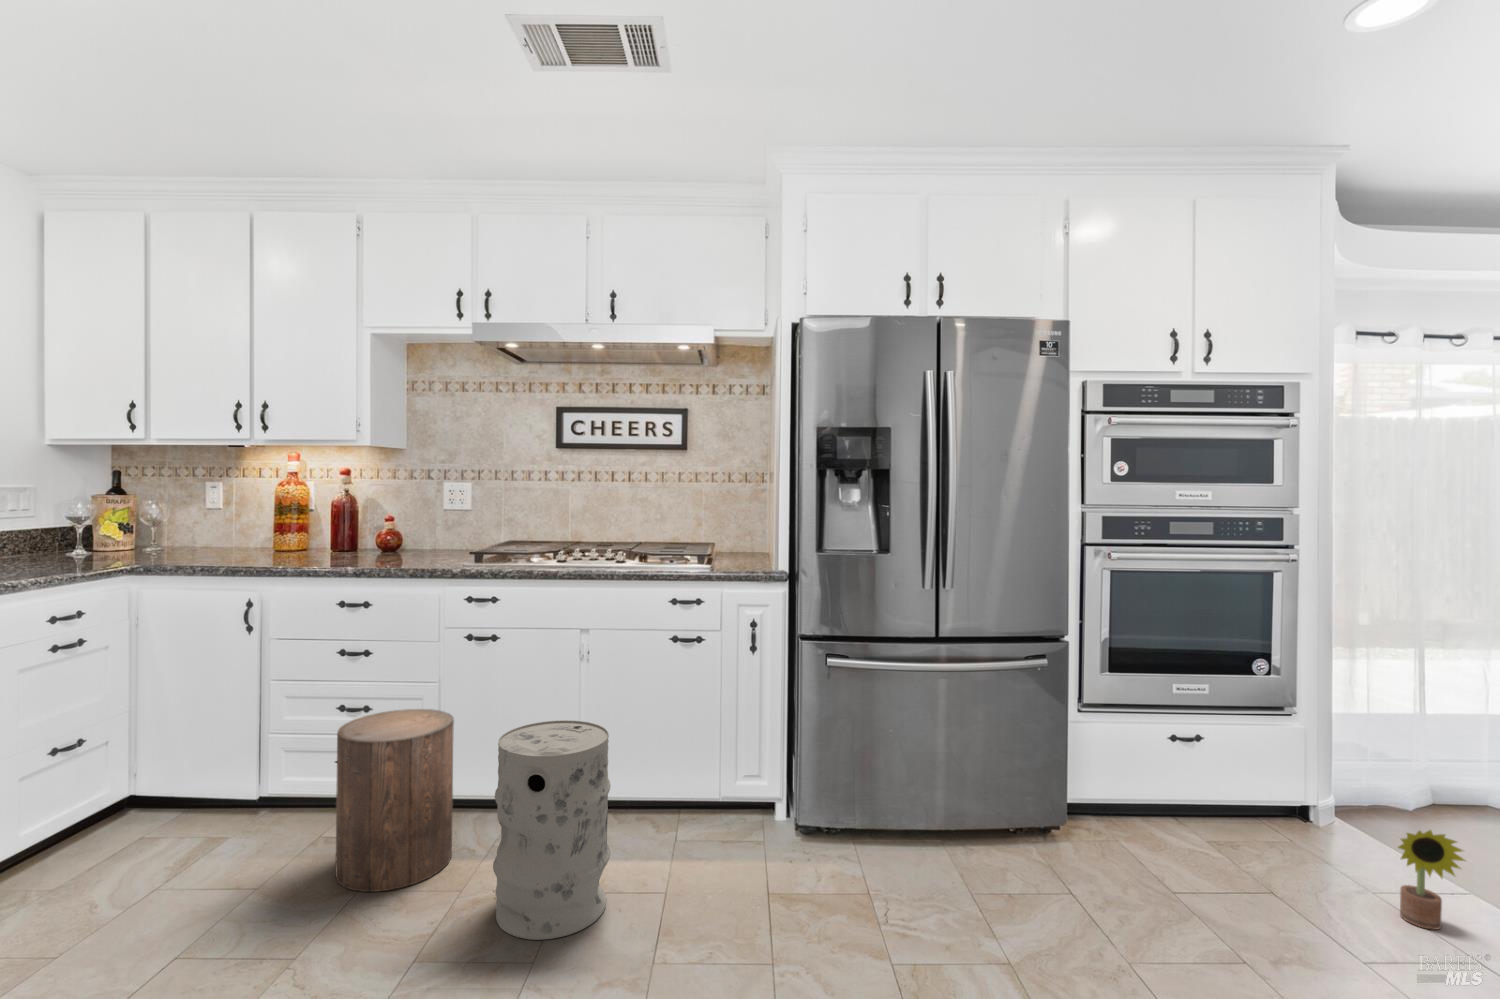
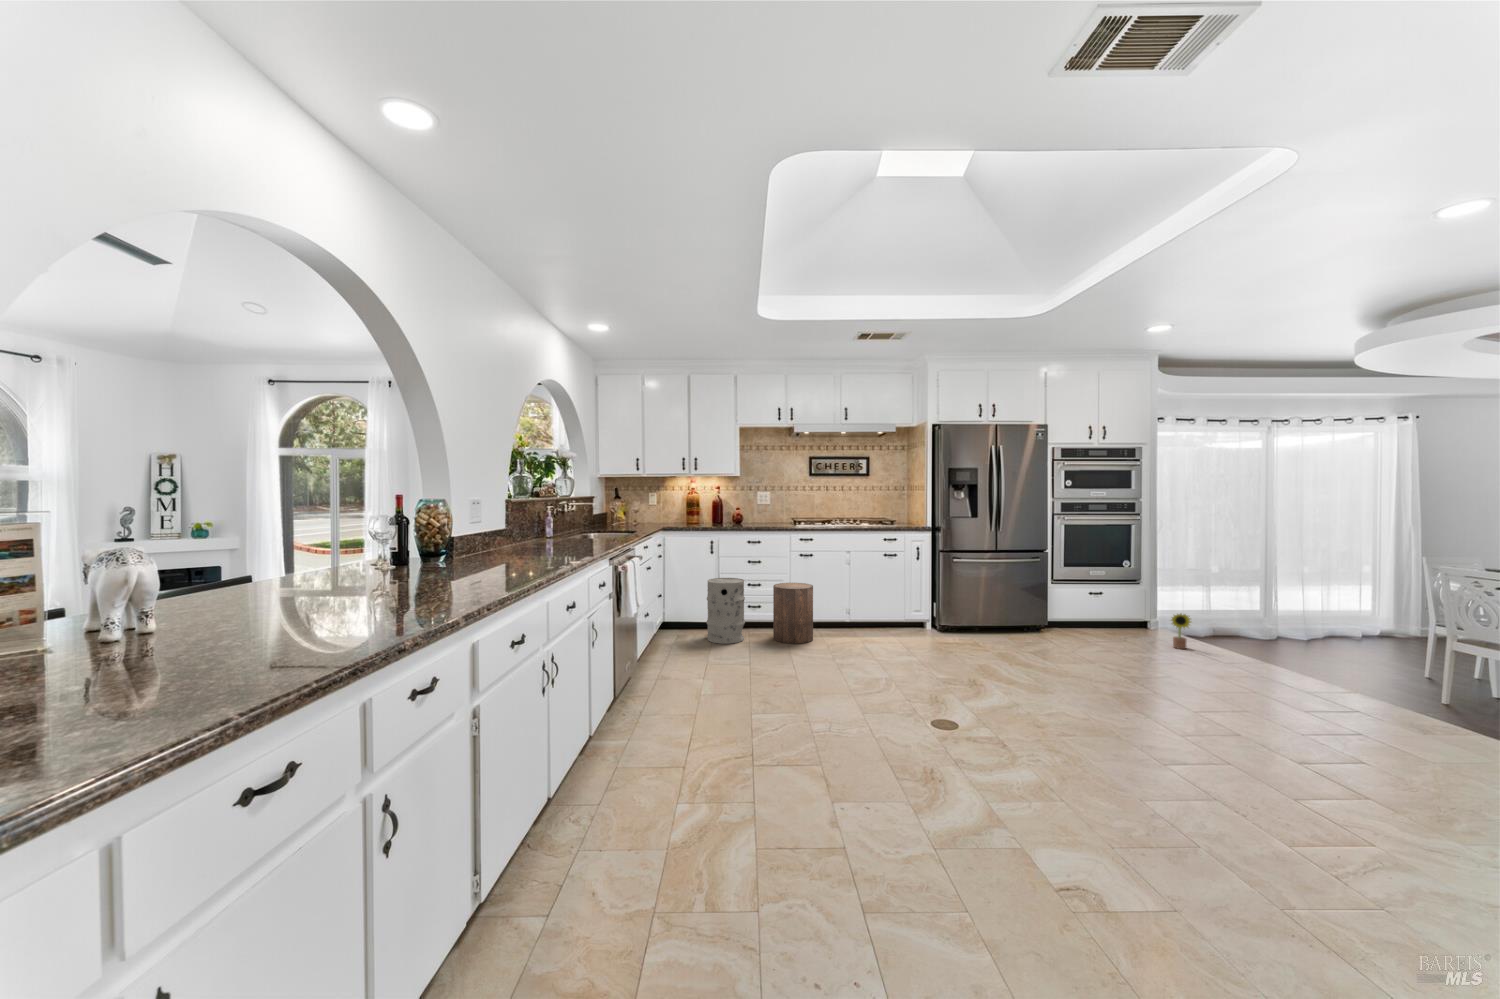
trash can: present [493,720,611,940] -> present [706,578,745,644]

